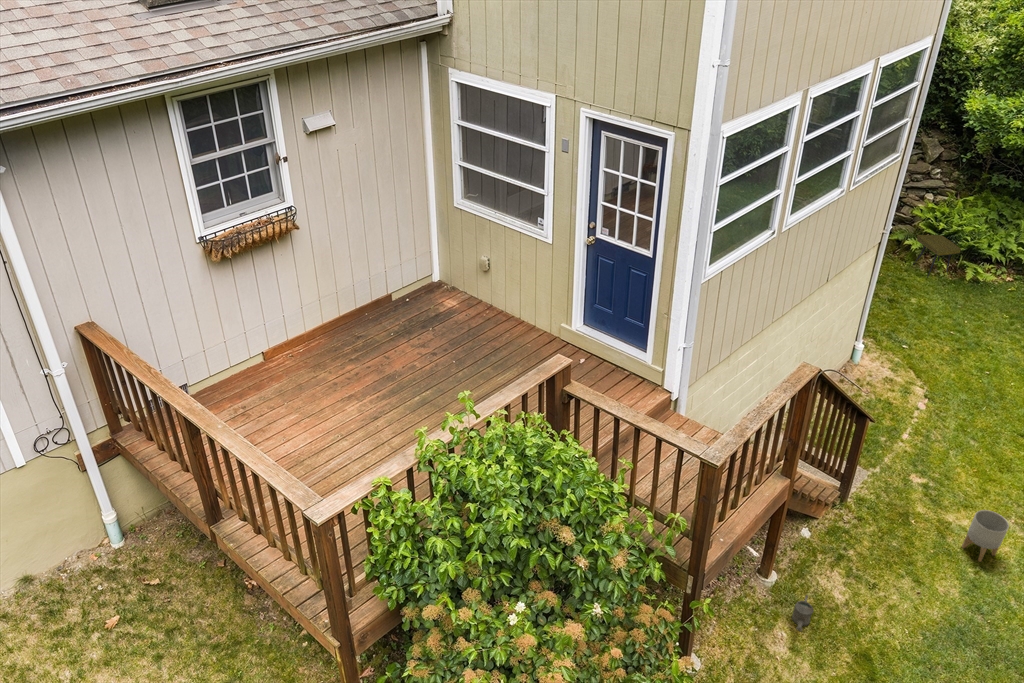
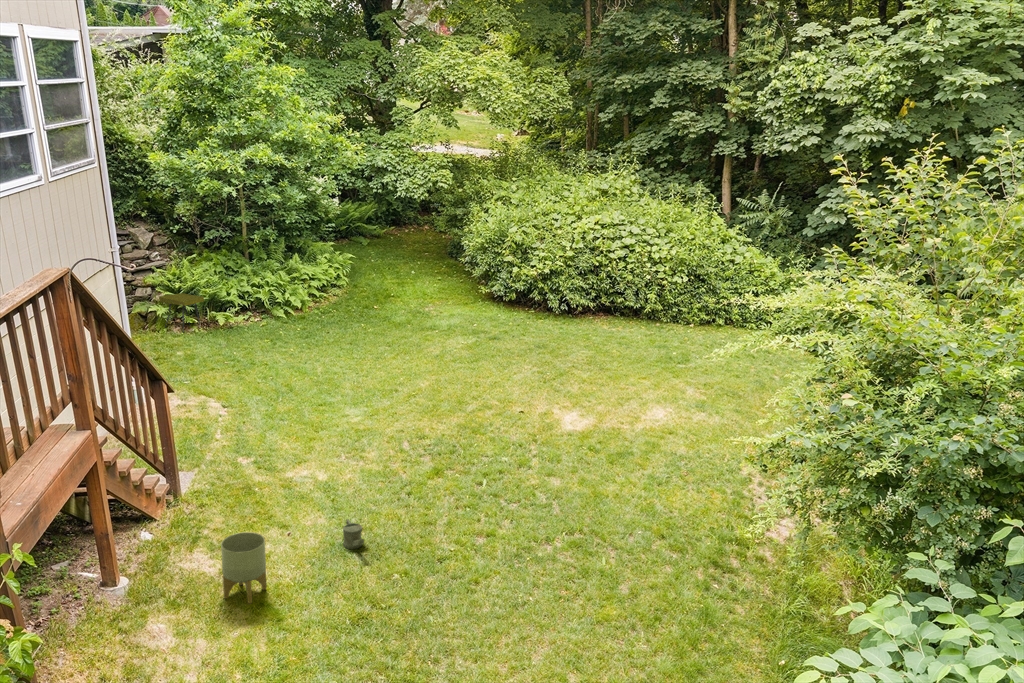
planter: present [962,510,1009,562] -> present [221,532,267,603]
watering can: present [792,595,813,631] -> present [343,519,364,549]

